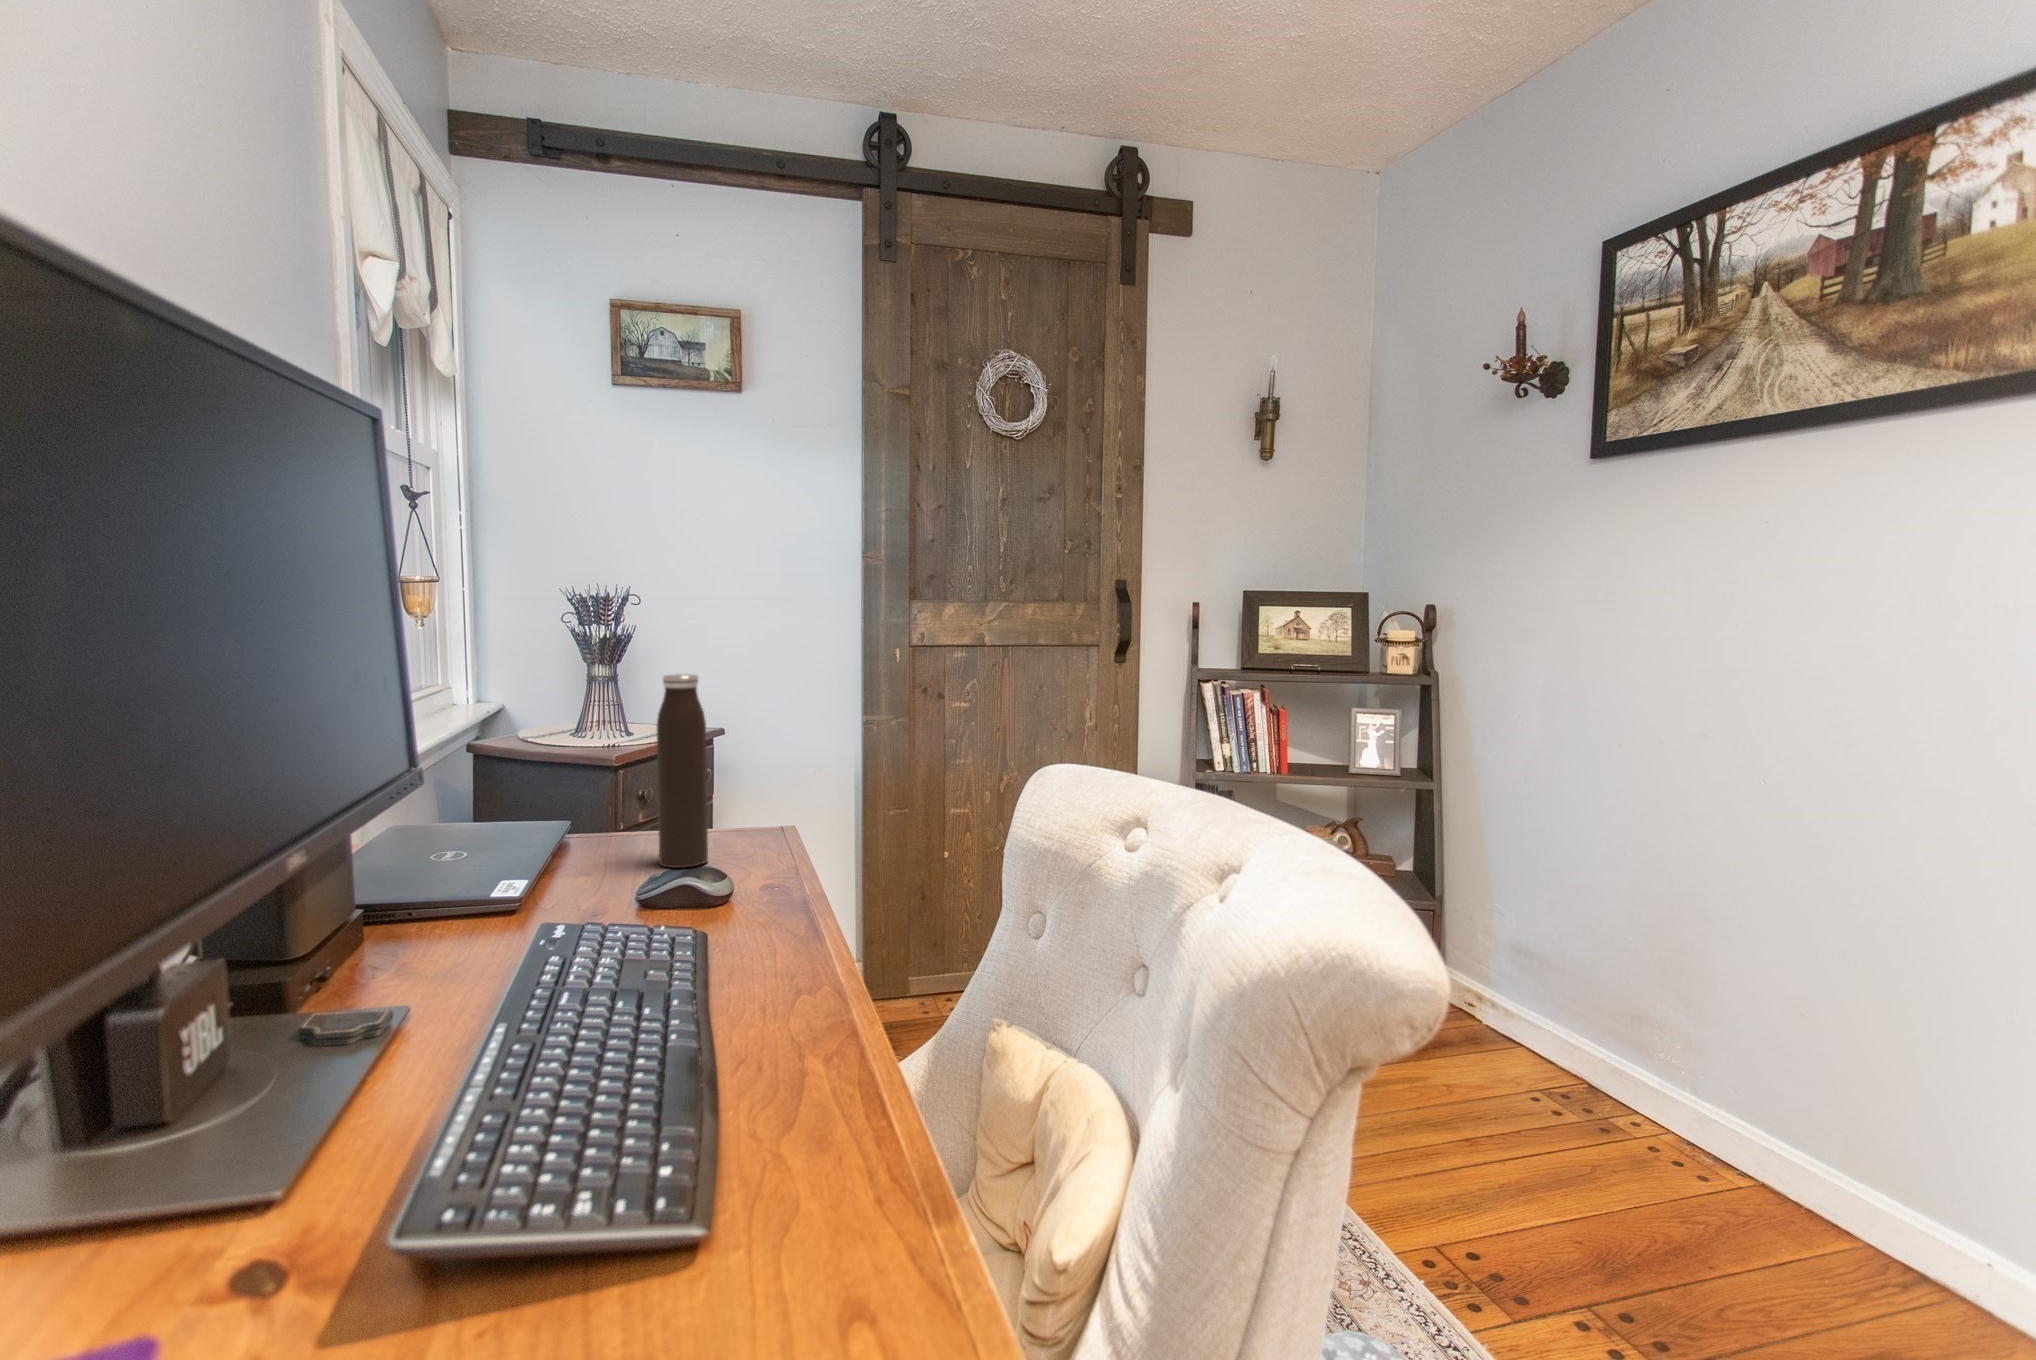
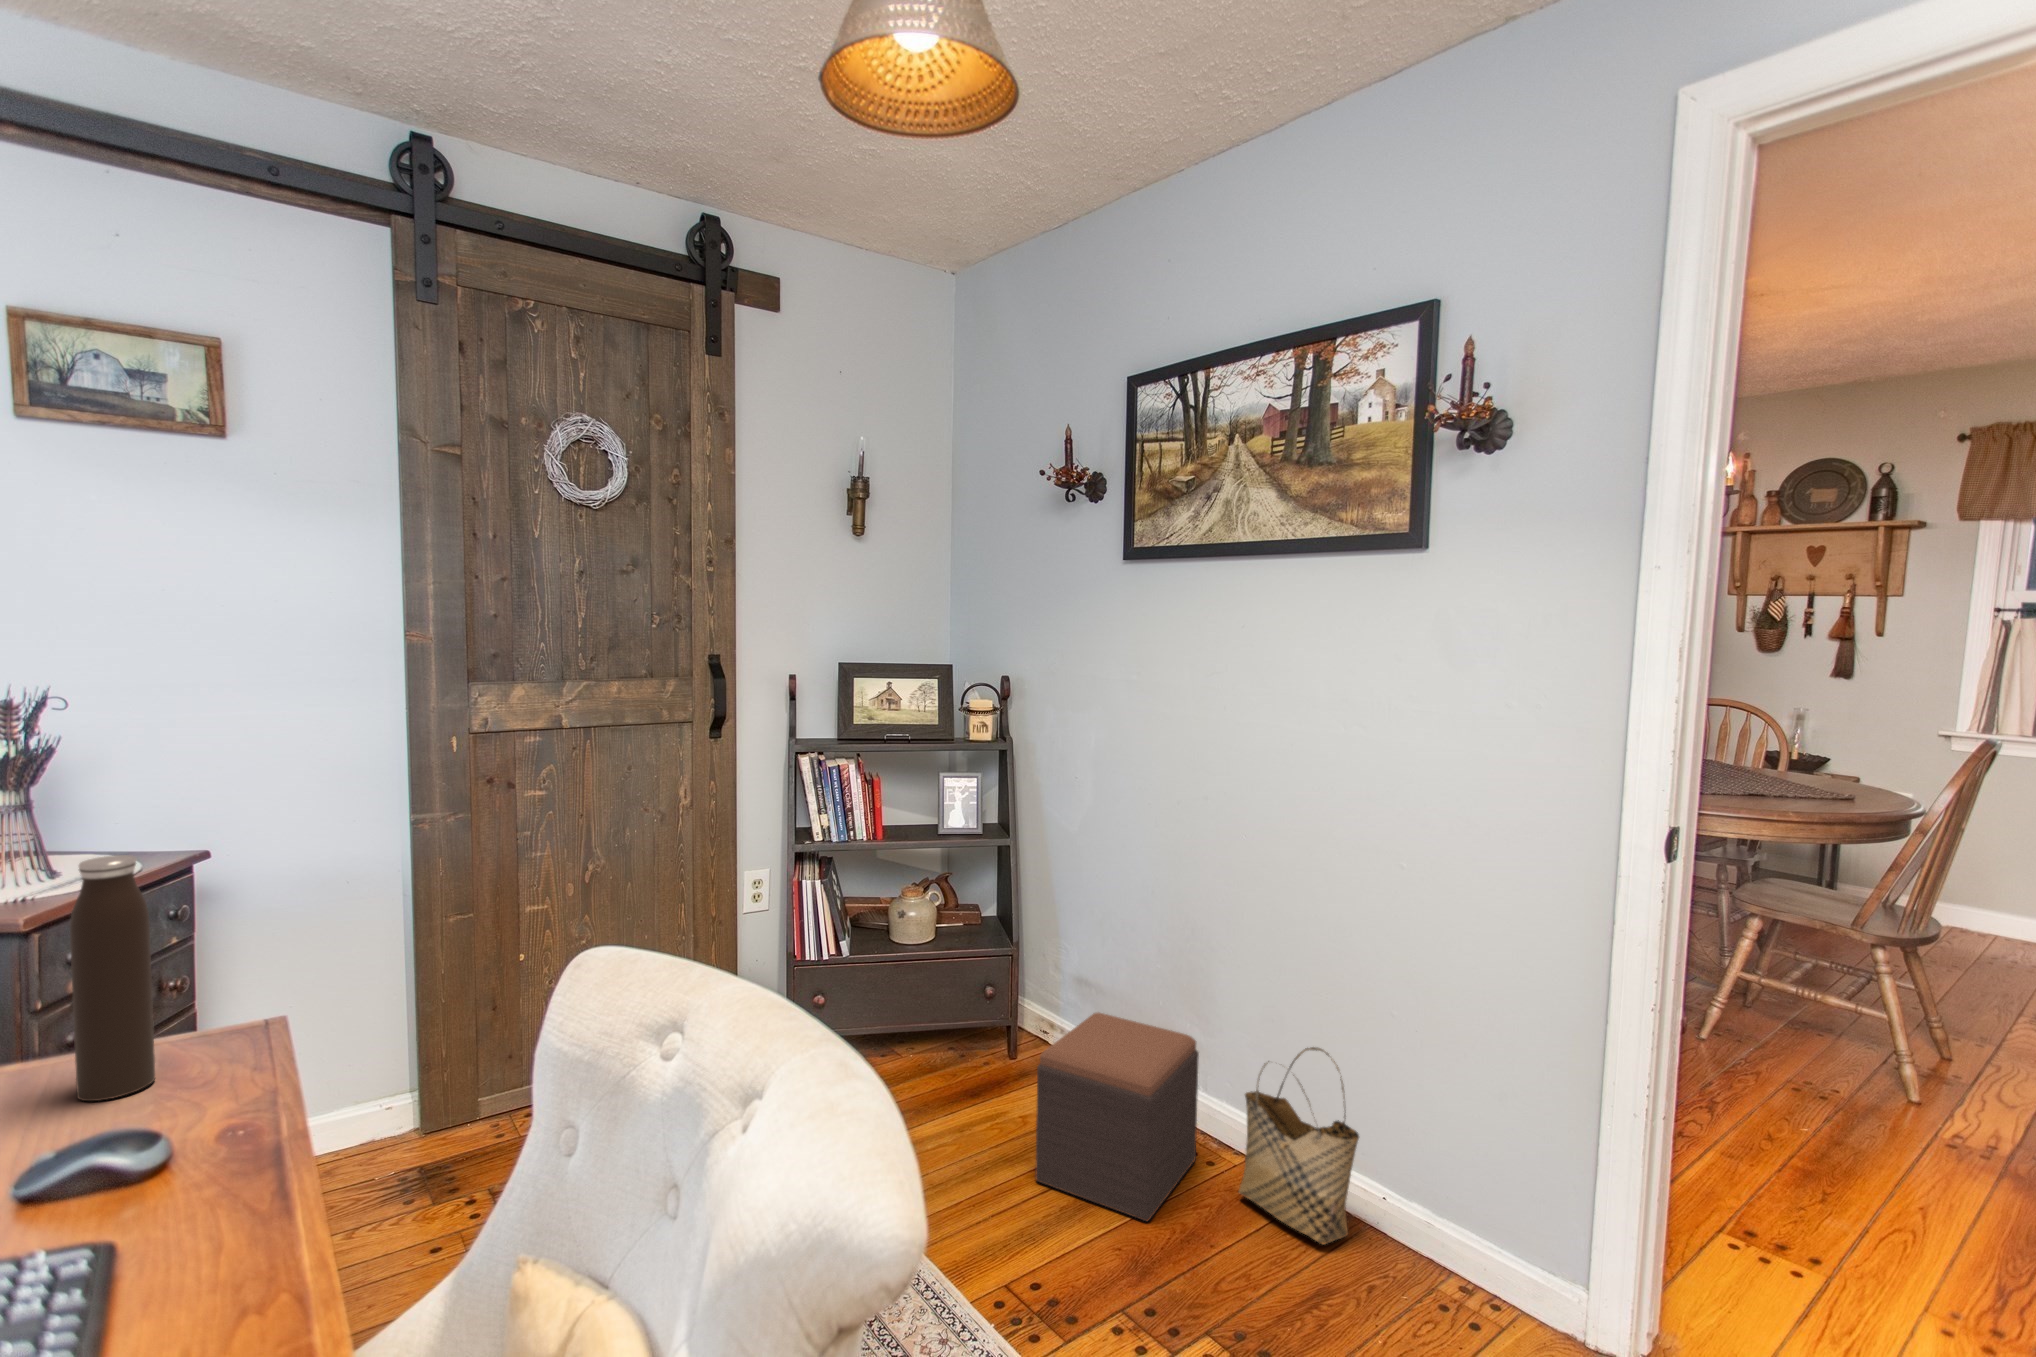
footstool: none [1467,978,1687,1220] -> present [1036,1013,1199,1221]
woven basket: none [1744,1051,1944,1300] -> present [1239,1047,1359,1244]

